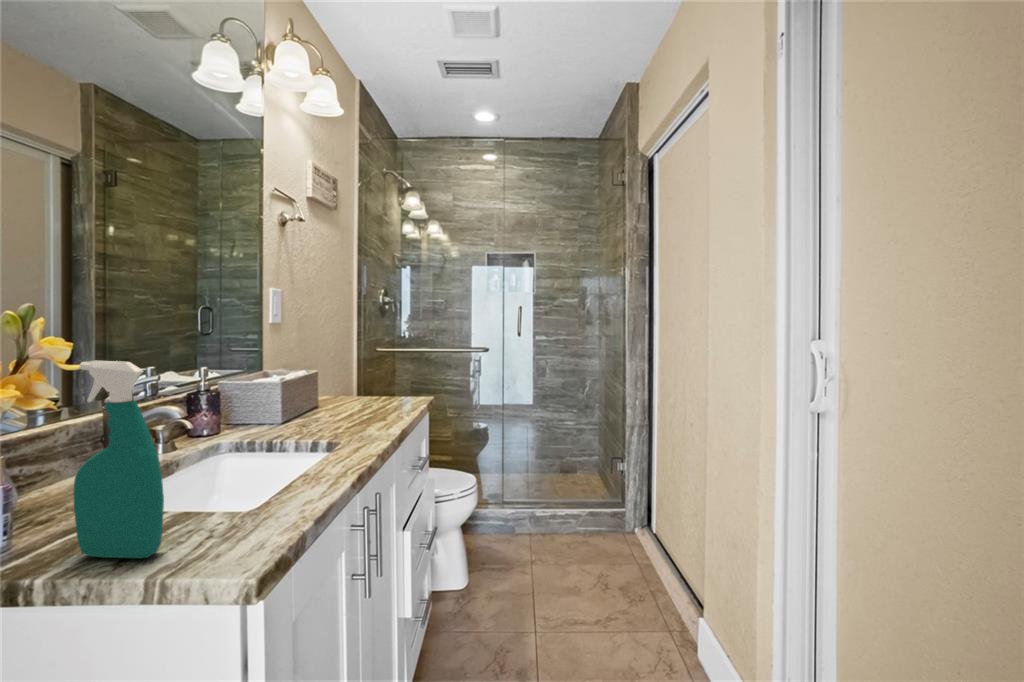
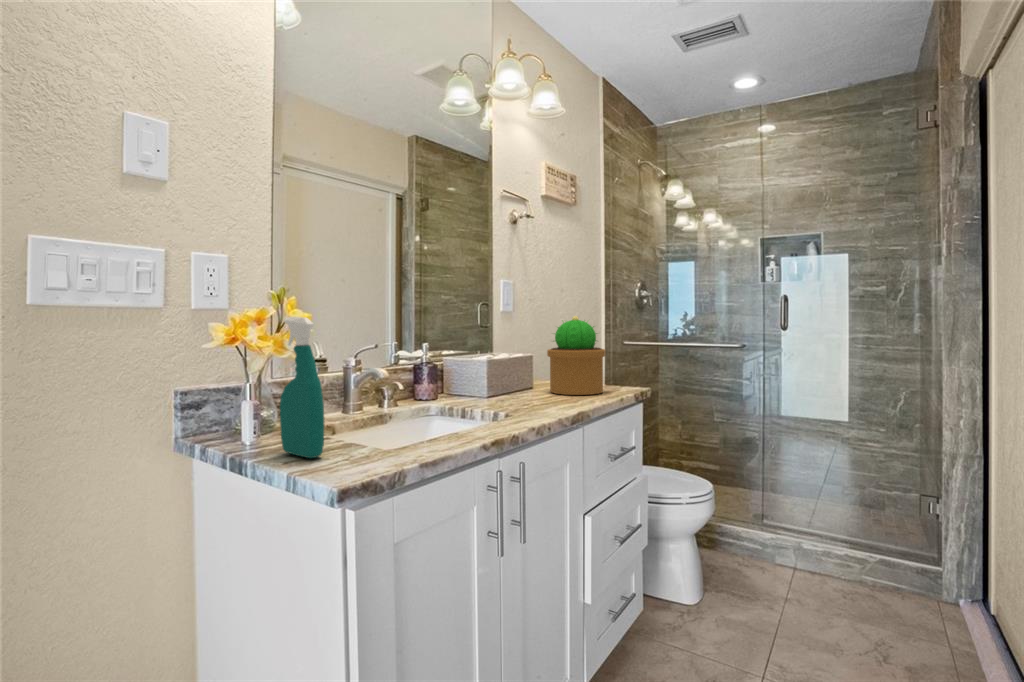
potted cactus: none [340,330,401,411] -> present [547,316,606,395]

